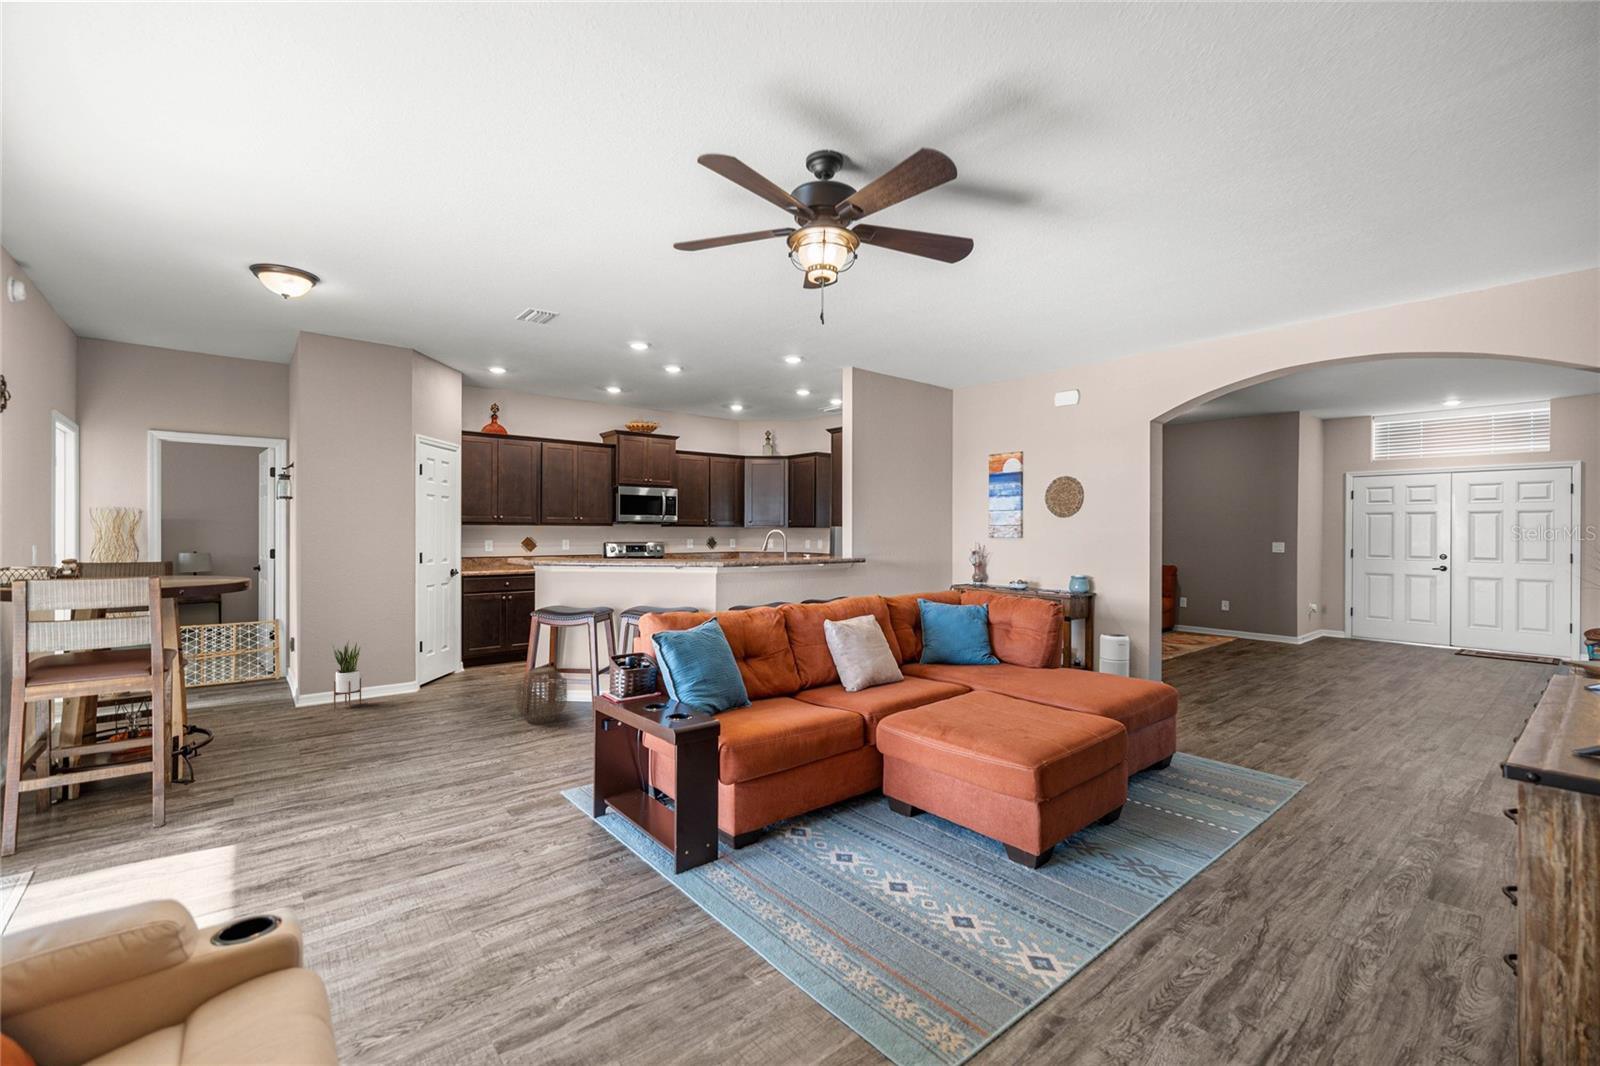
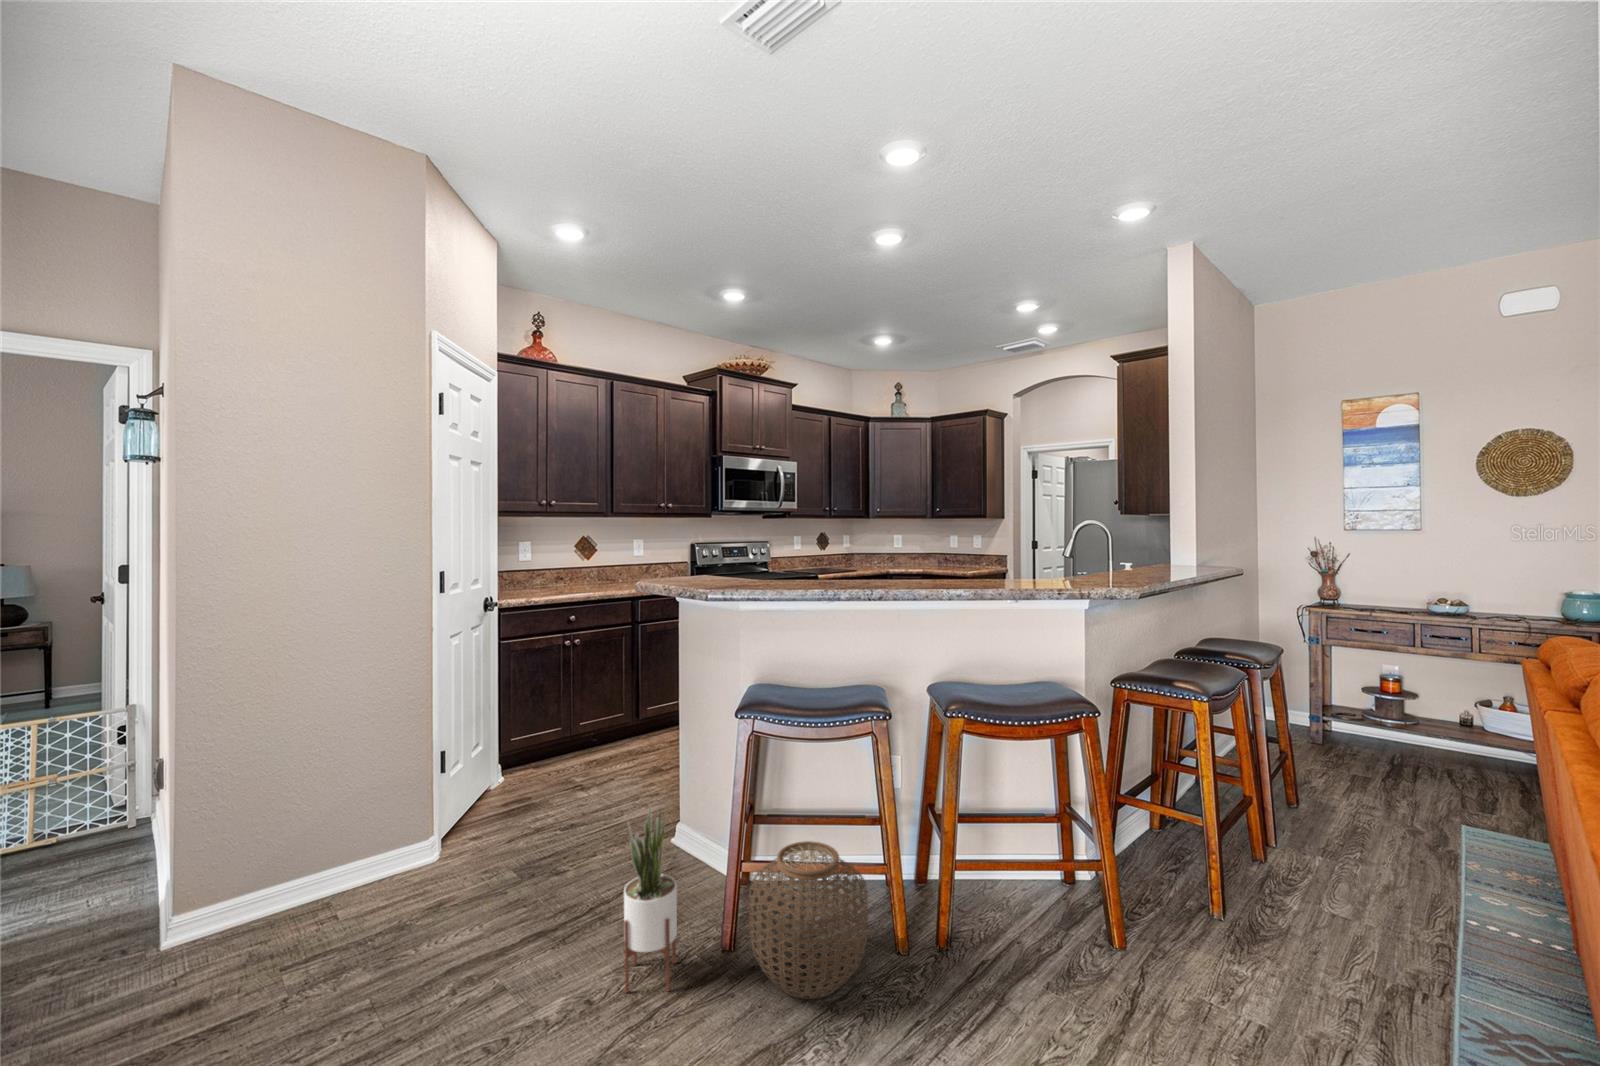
potted plant: present [332,640,361,709] -> present [624,807,677,993]

